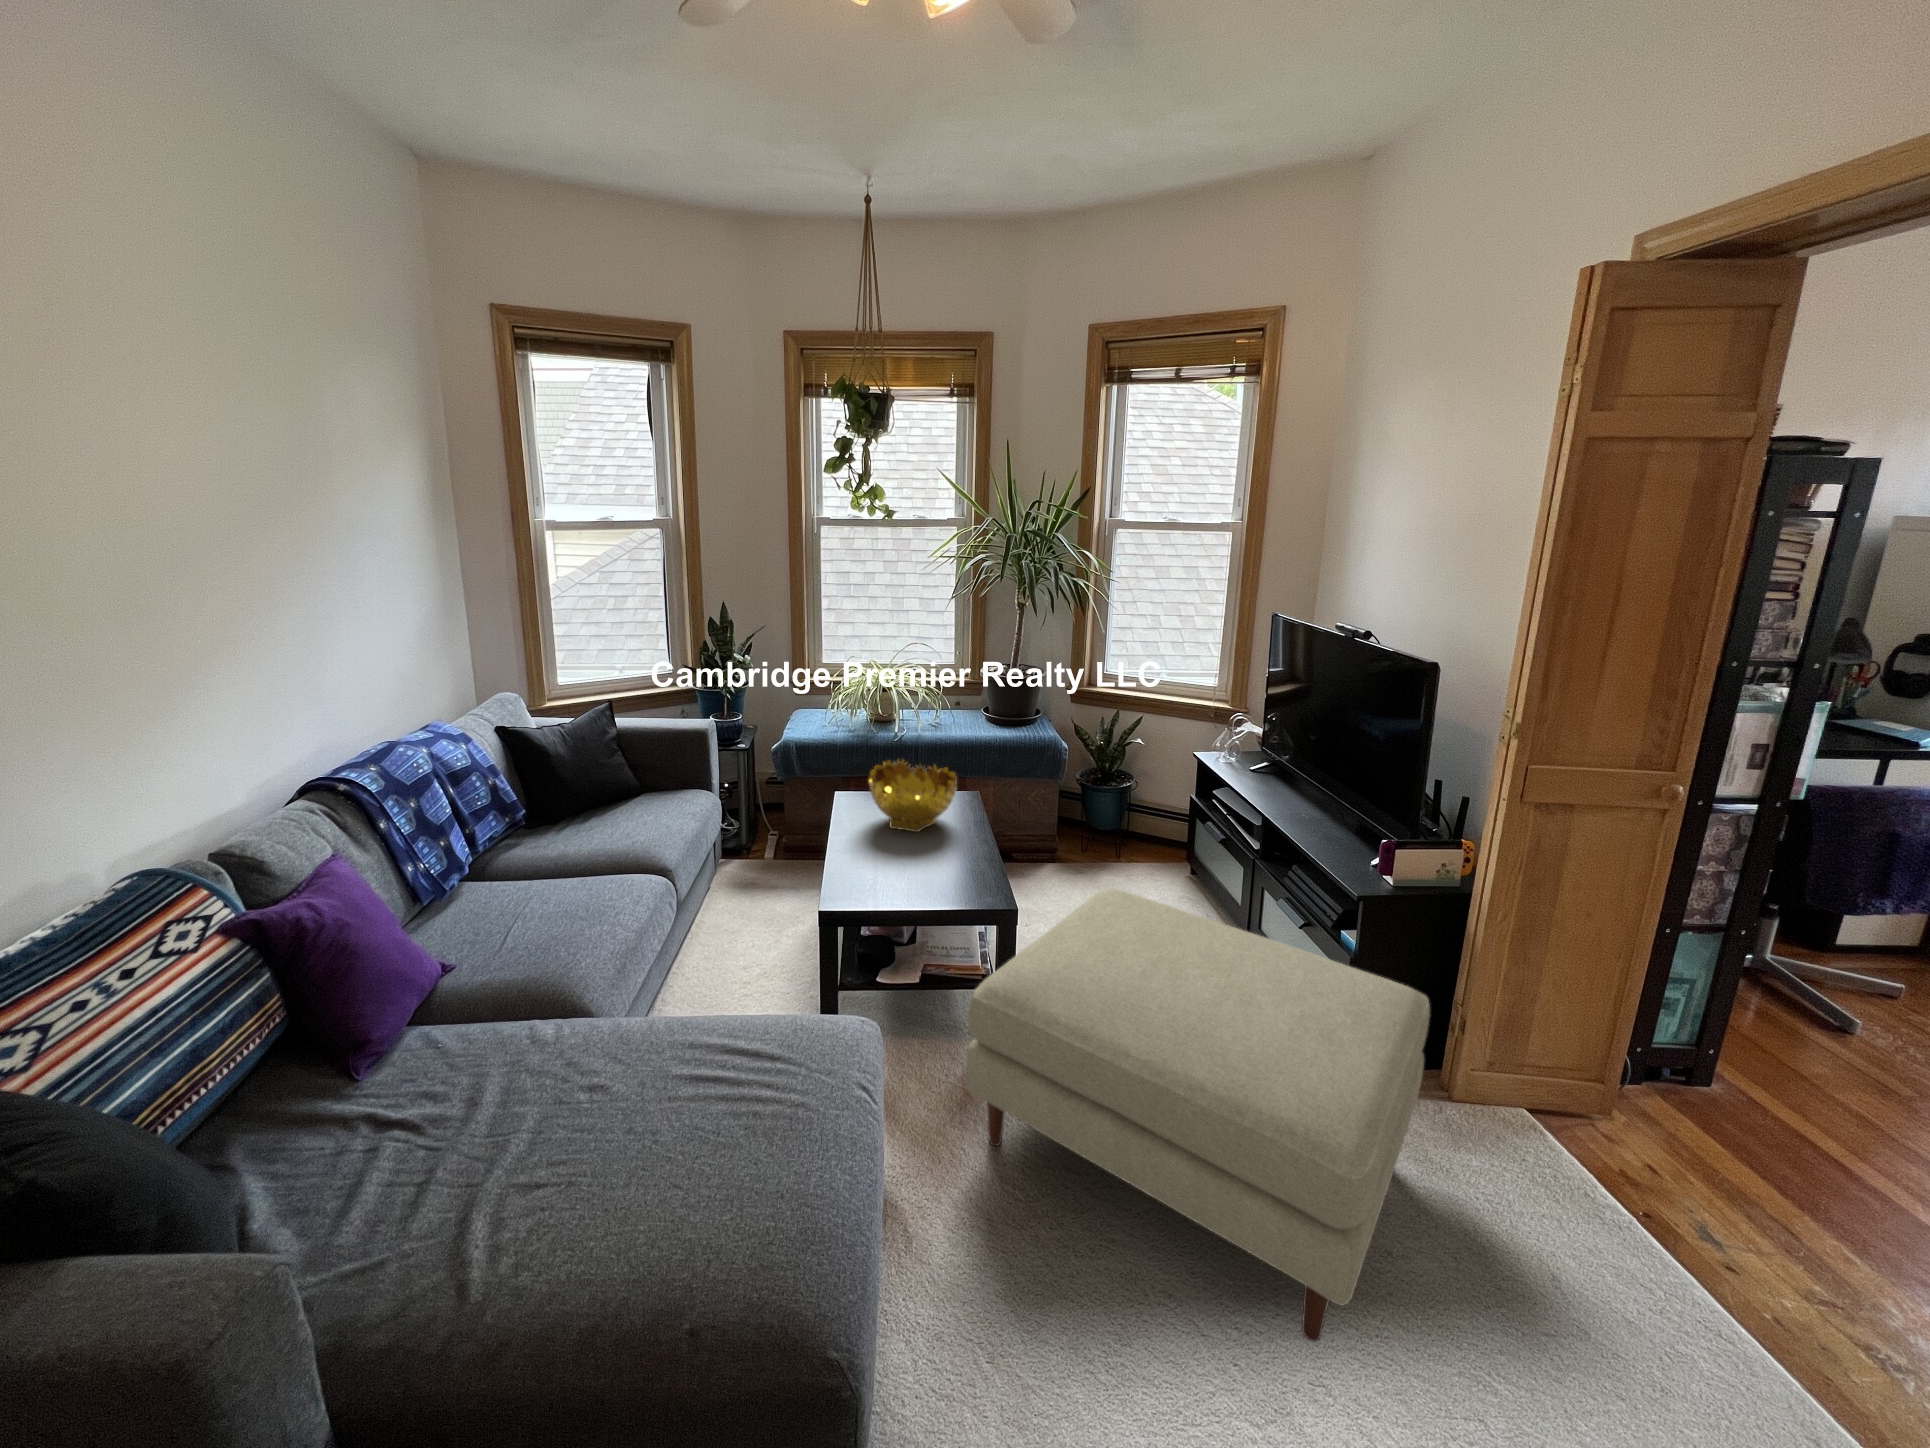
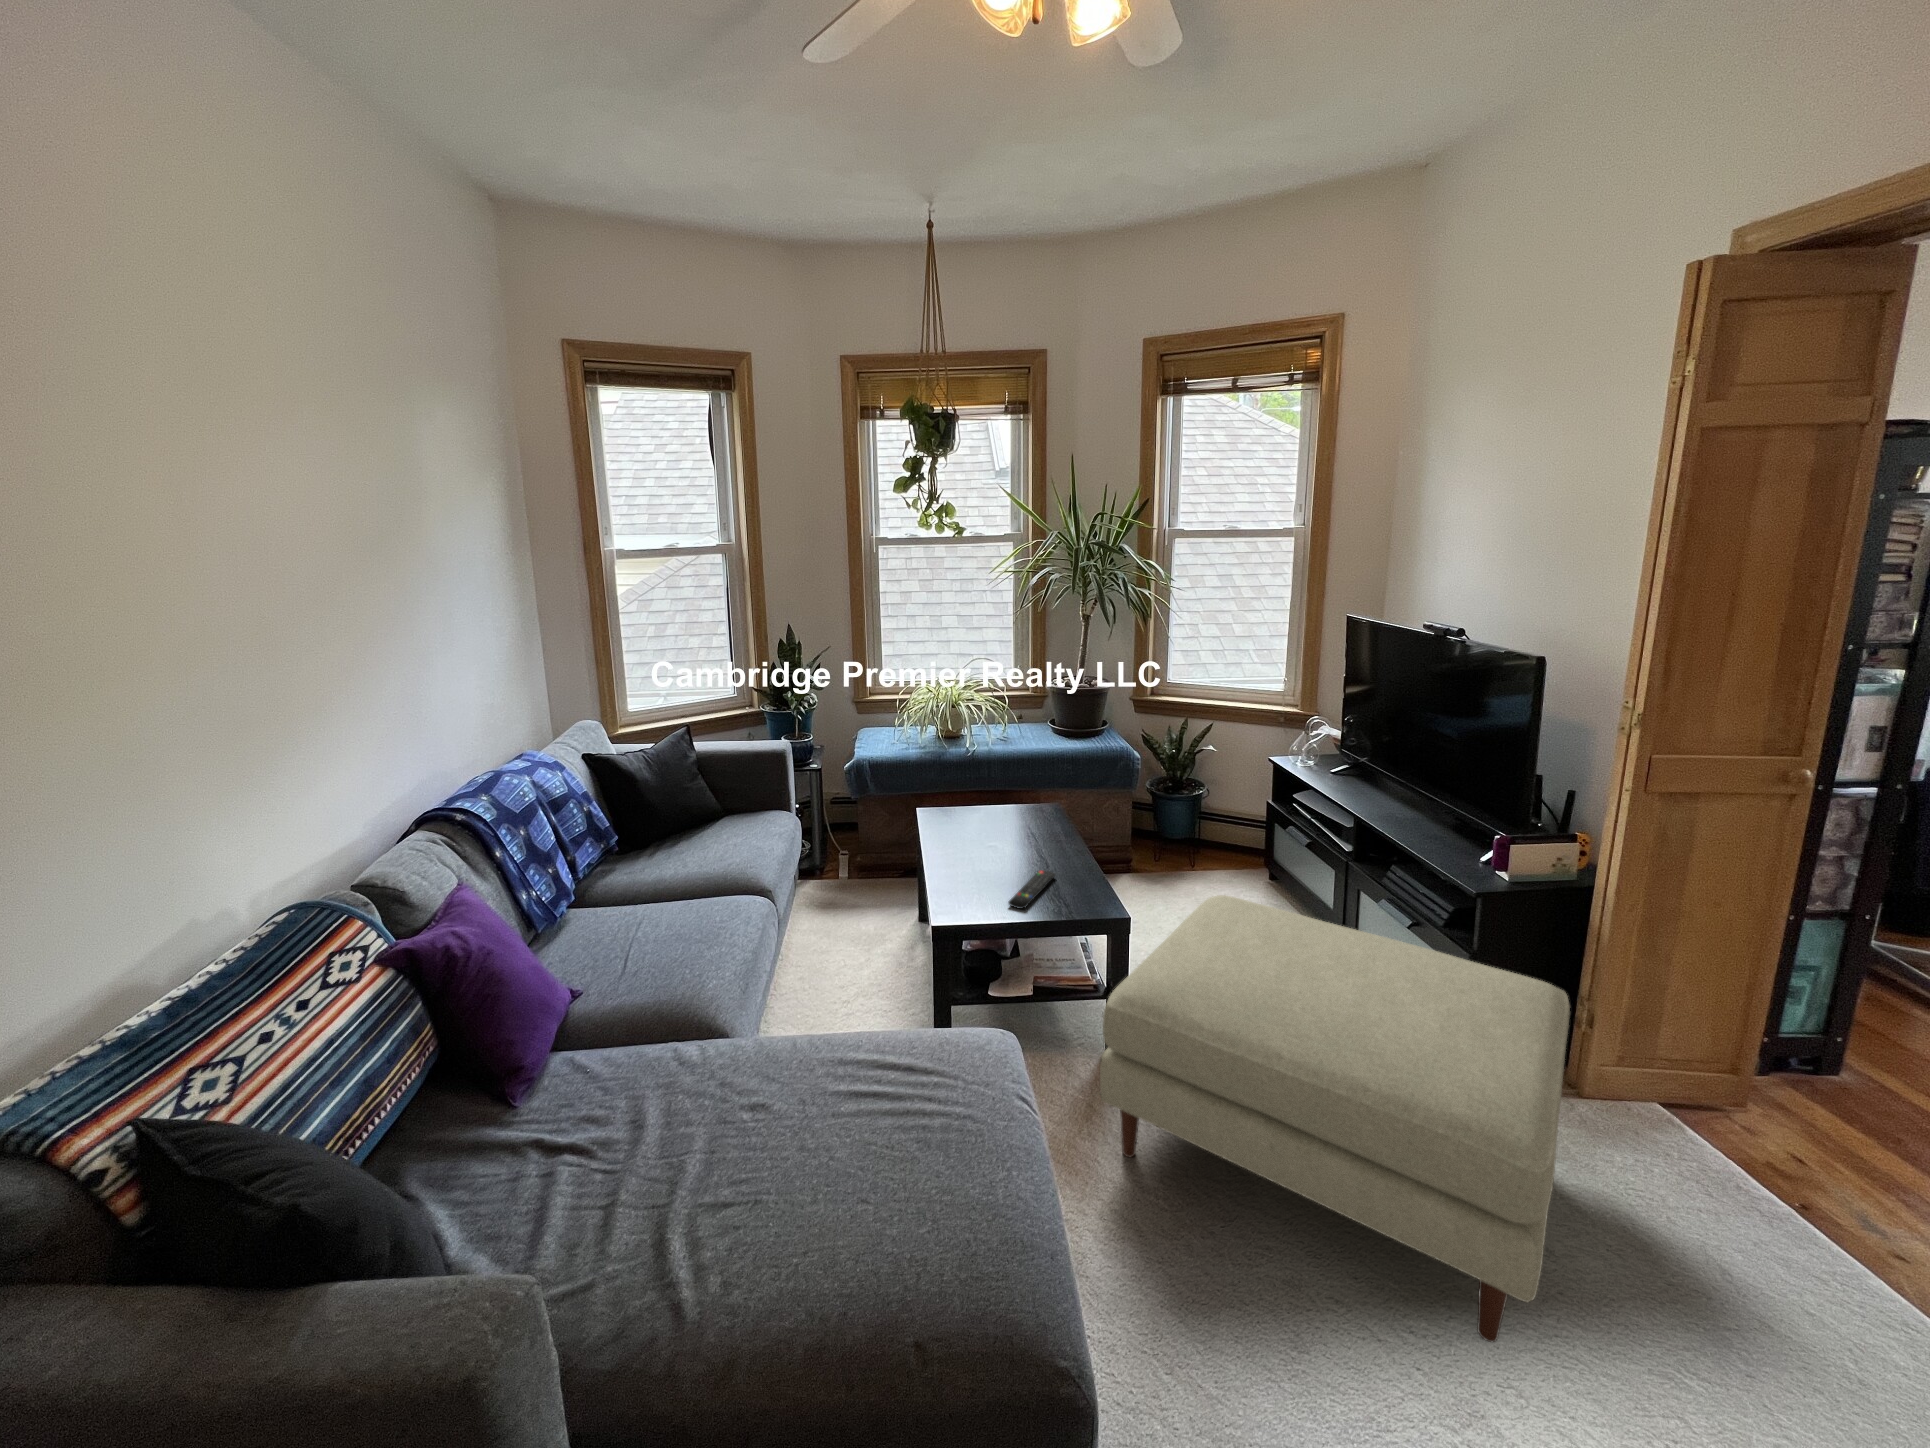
decorative bowl: present [869,760,957,832] -> none [958,773,1047,847]
remote control: none [900,857,955,896] -> present [1008,870,1055,909]

